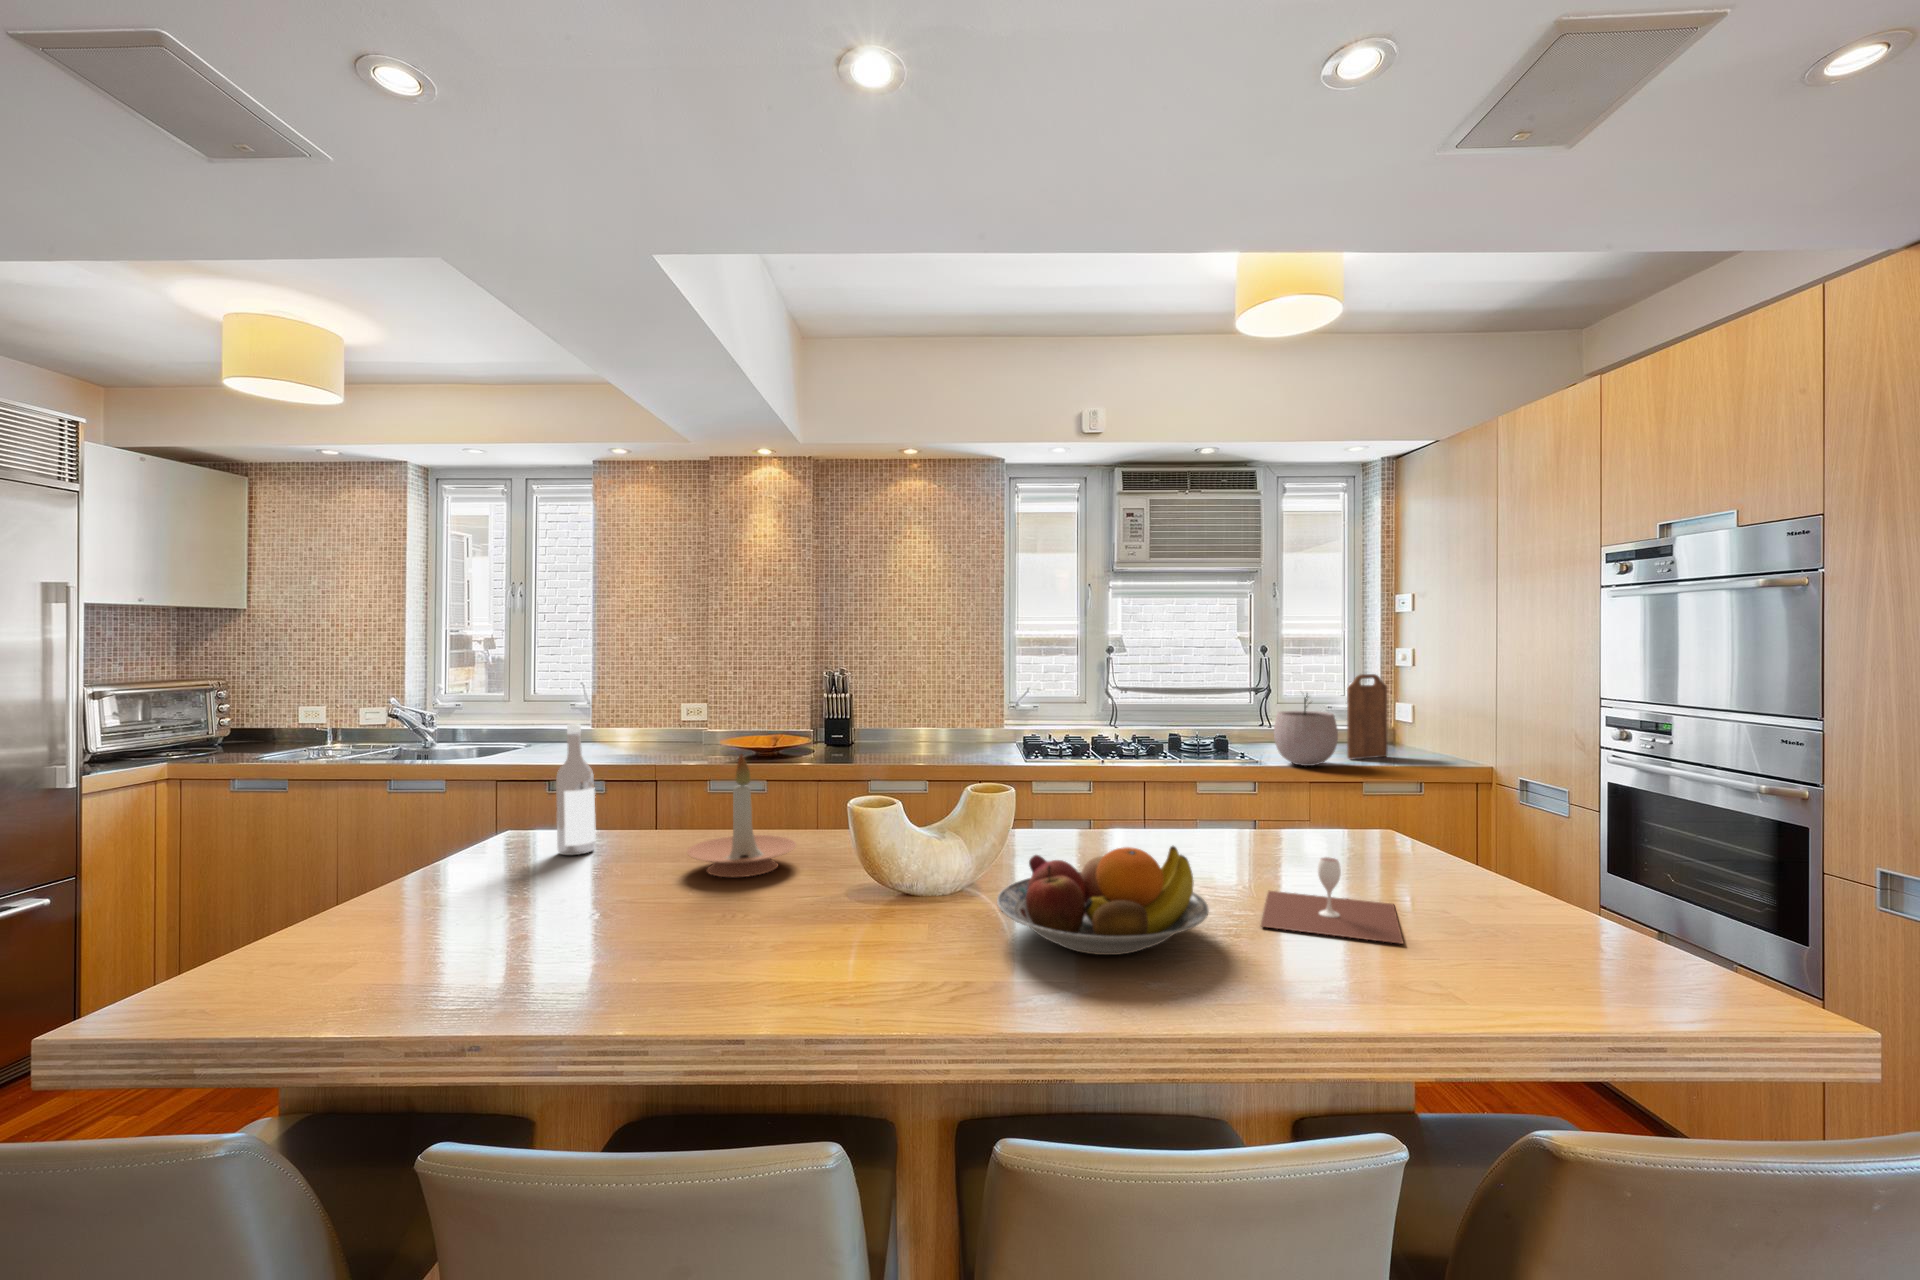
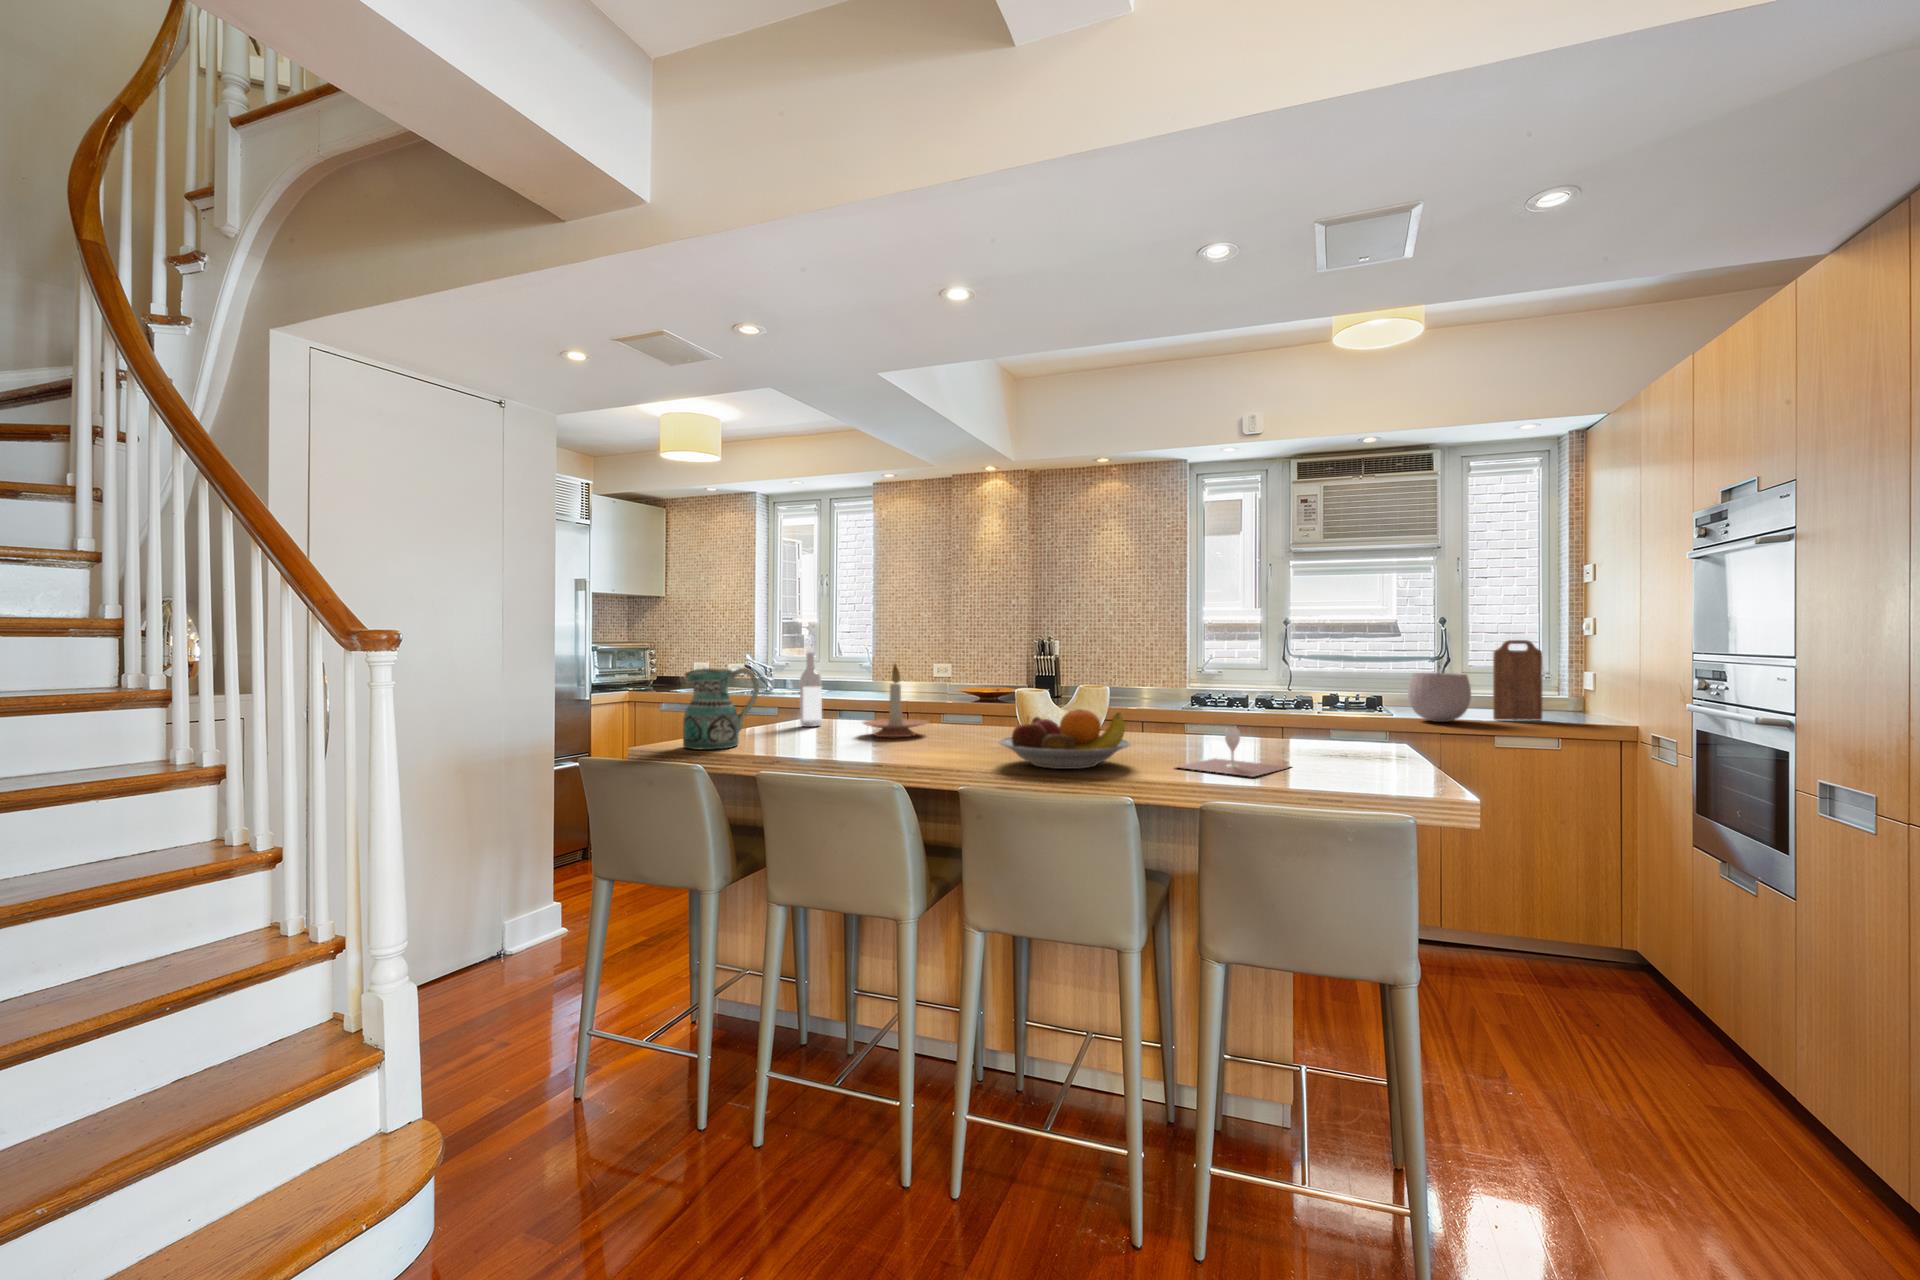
ceramic pitcher: none [354,791,515,964] -> present [683,668,759,750]

